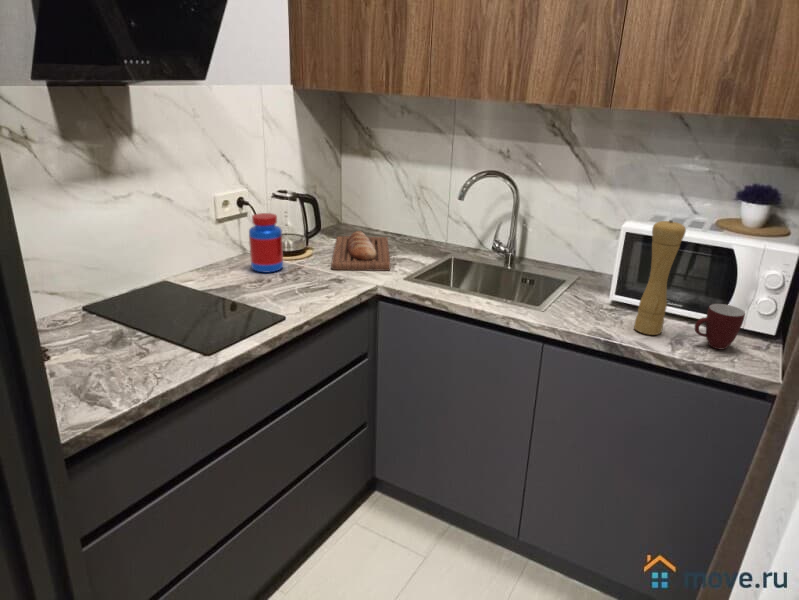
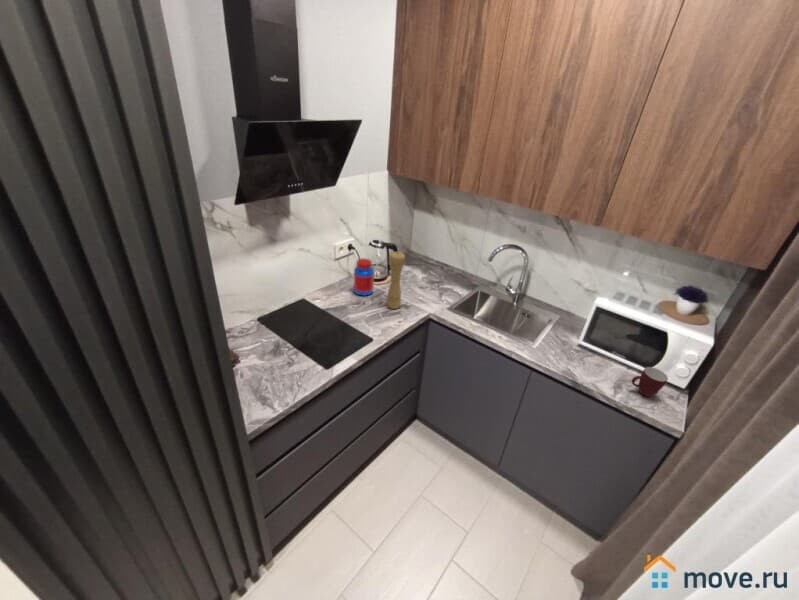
pepper mill: present [634,220,686,335] -> present [387,252,405,309]
bread loaf: present [331,231,390,271] -> none [402,265,439,300]

